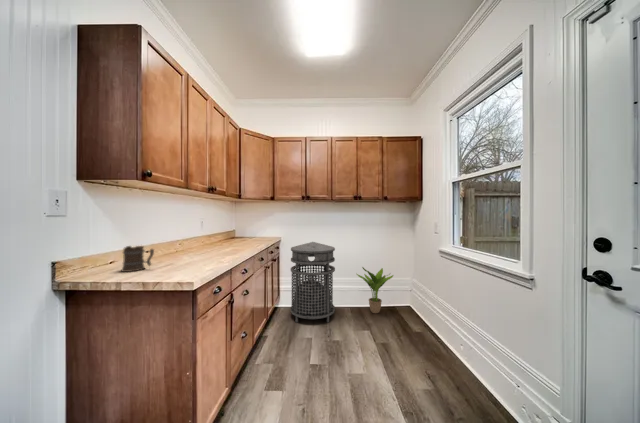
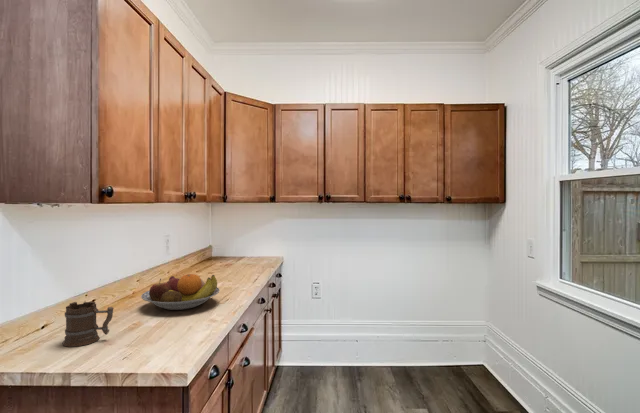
fruit bowl: none [178,236,229,258] -> present [141,274,220,310]
trash can: present [290,242,335,322] -> none [301,268,369,393]
potted plant: present [357,267,393,313] -> none [400,307,458,377]

